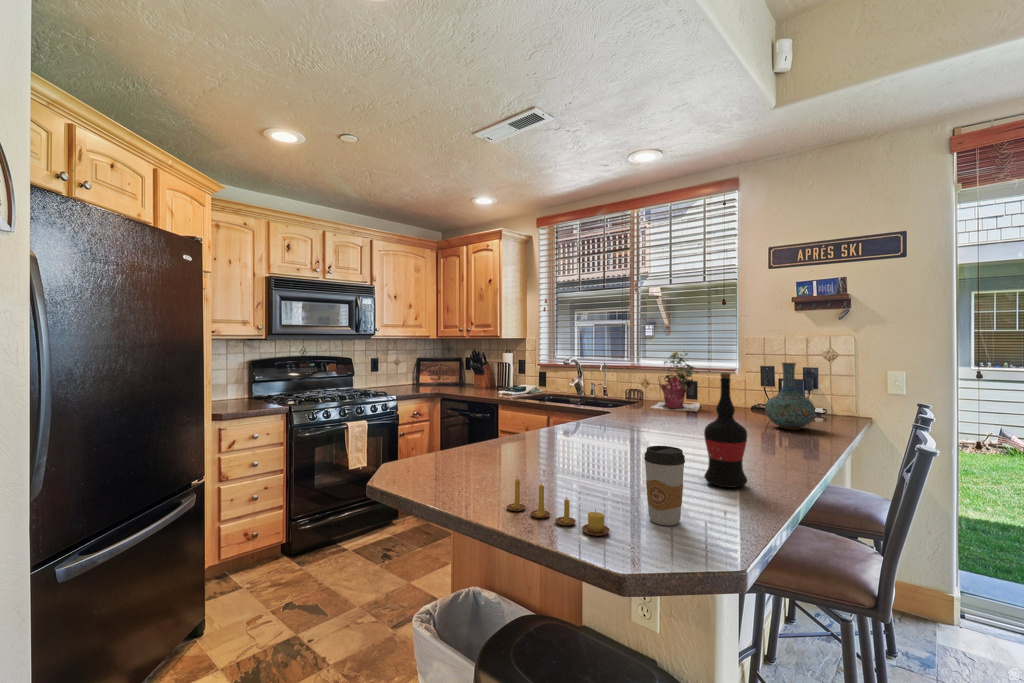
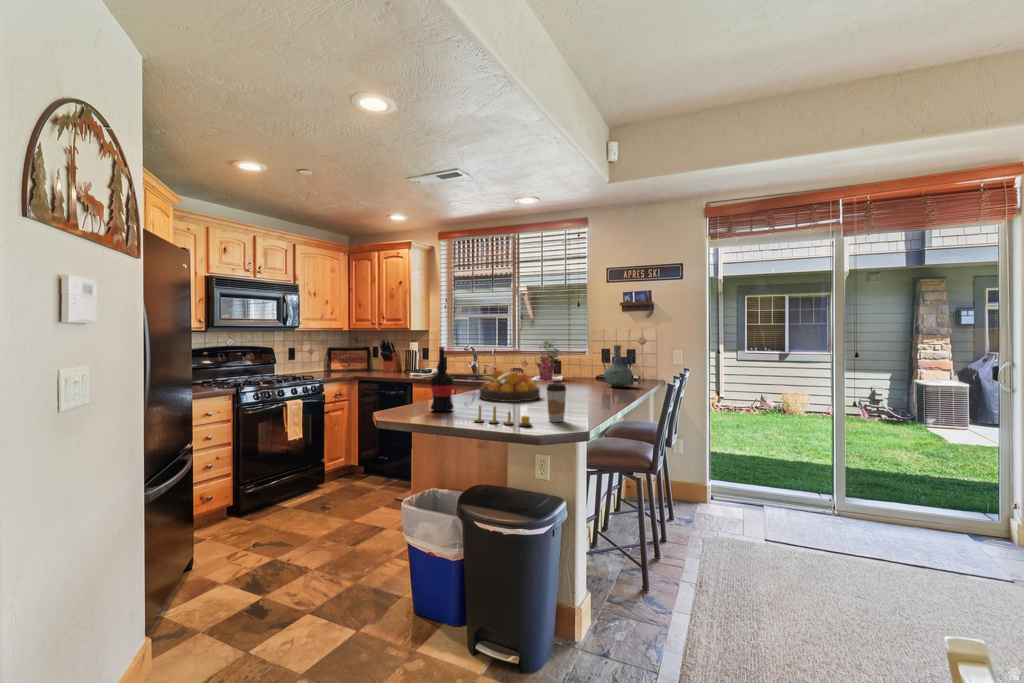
wine bottle: present [704,373,747,487] -> present [430,347,454,411]
fruit bowl: none [555,400,652,455] -> present [479,370,540,402]

